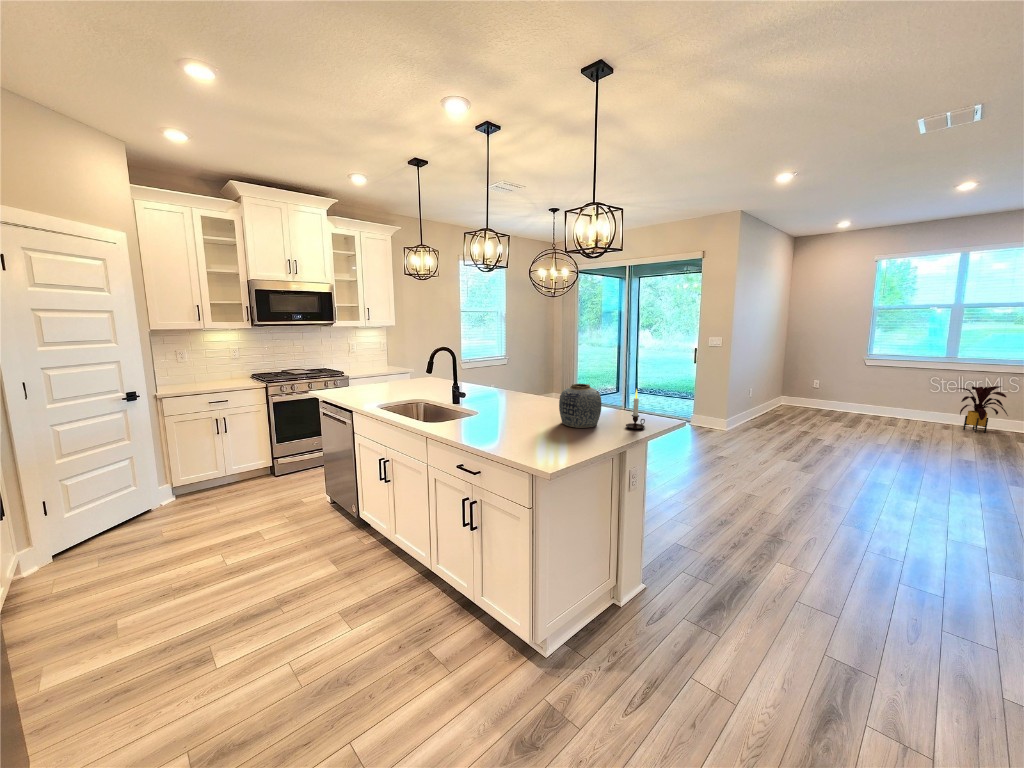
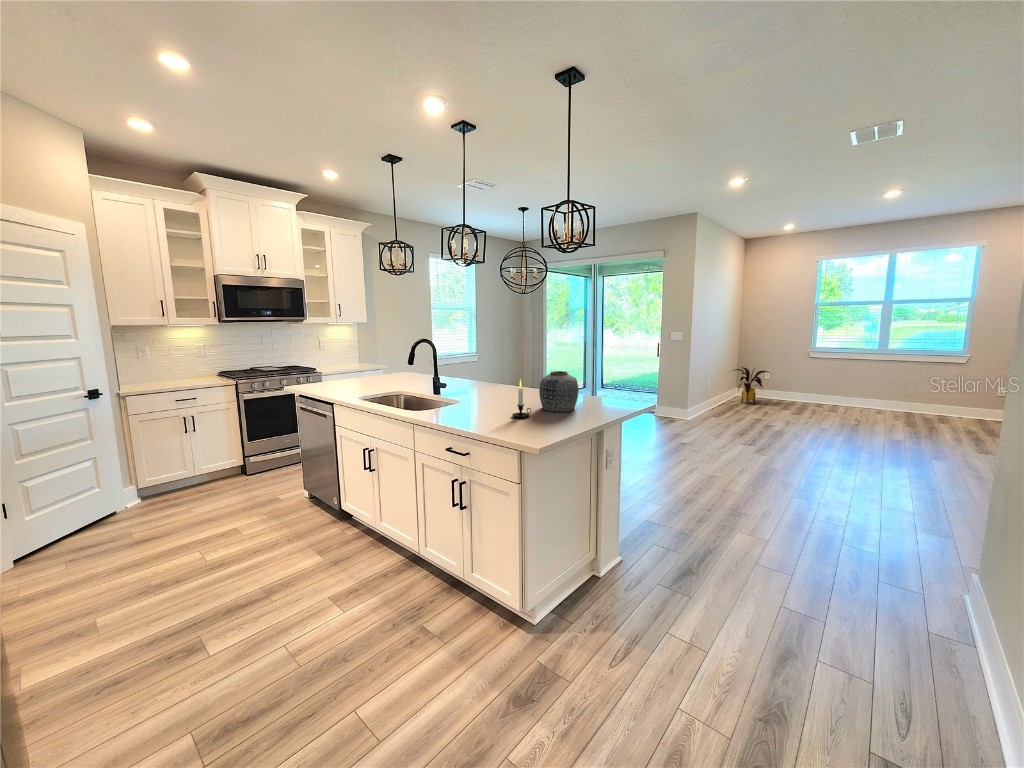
house plant: present [958,386,1008,432] -> present [733,367,770,404]
candle: present [626,389,645,429] -> present [512,380,531,418]

